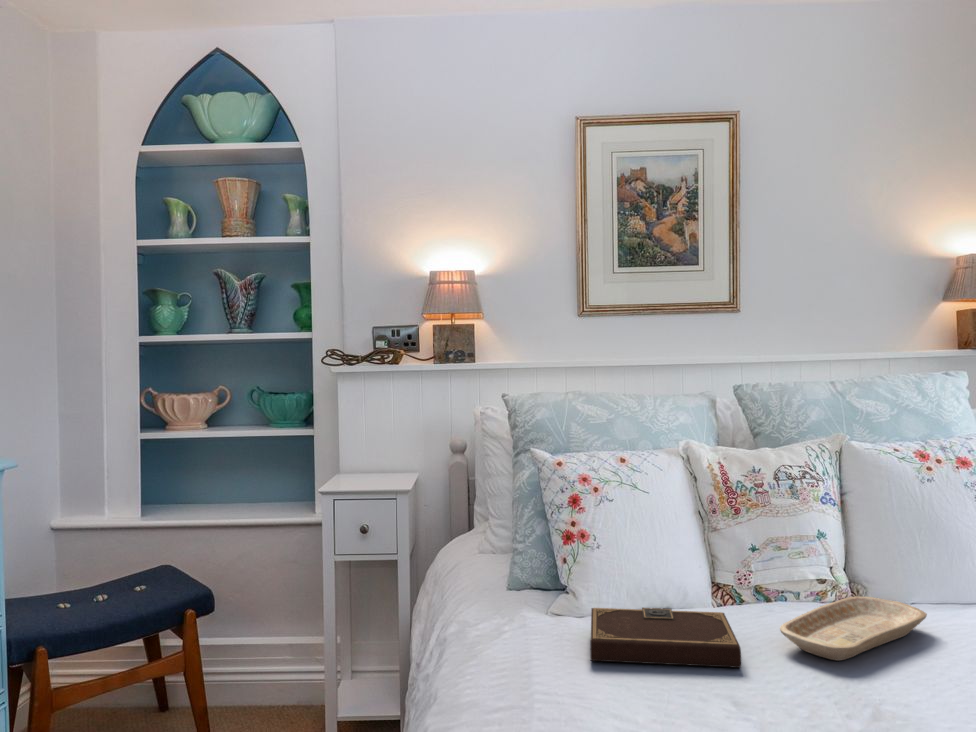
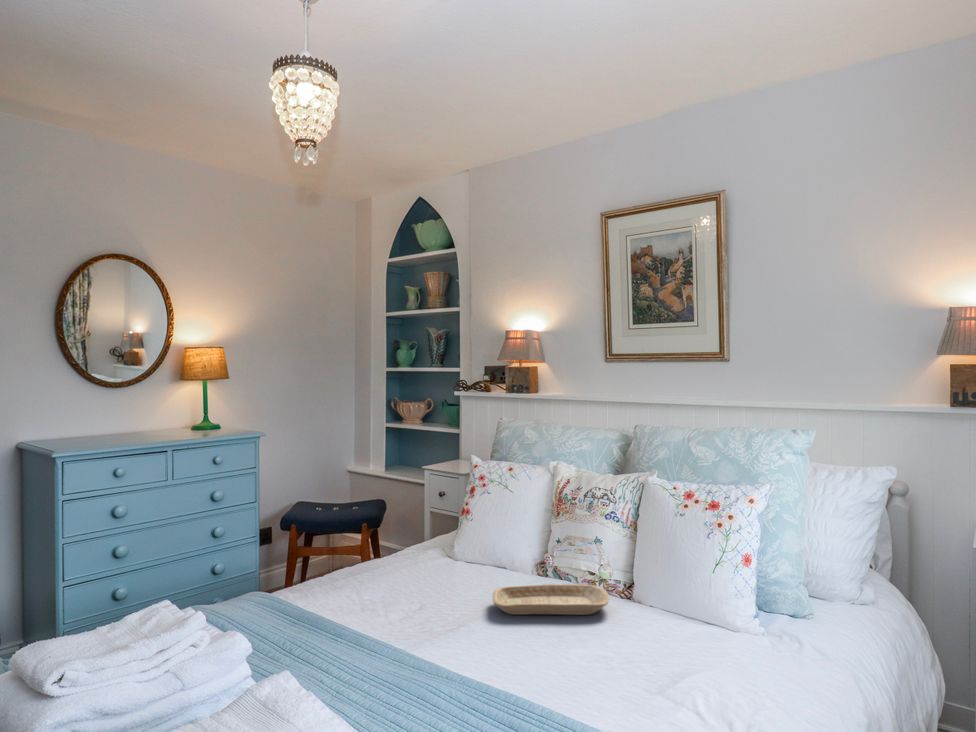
notebook: present [590,608,741,668] -> none [396,556,492,602]

